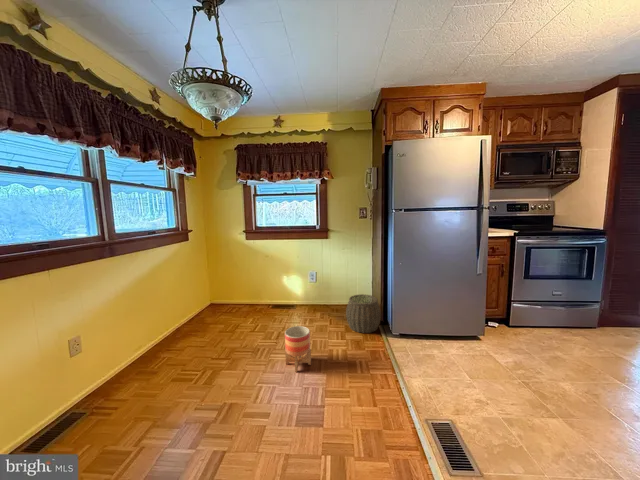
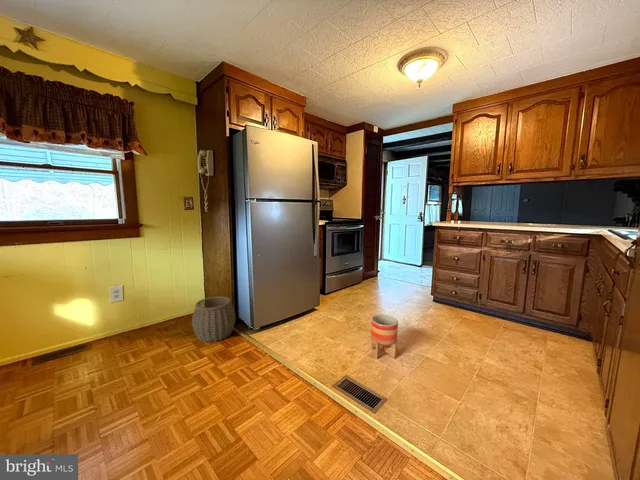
planter: present [285,326,311,372] -> present [371,314,398,359]

